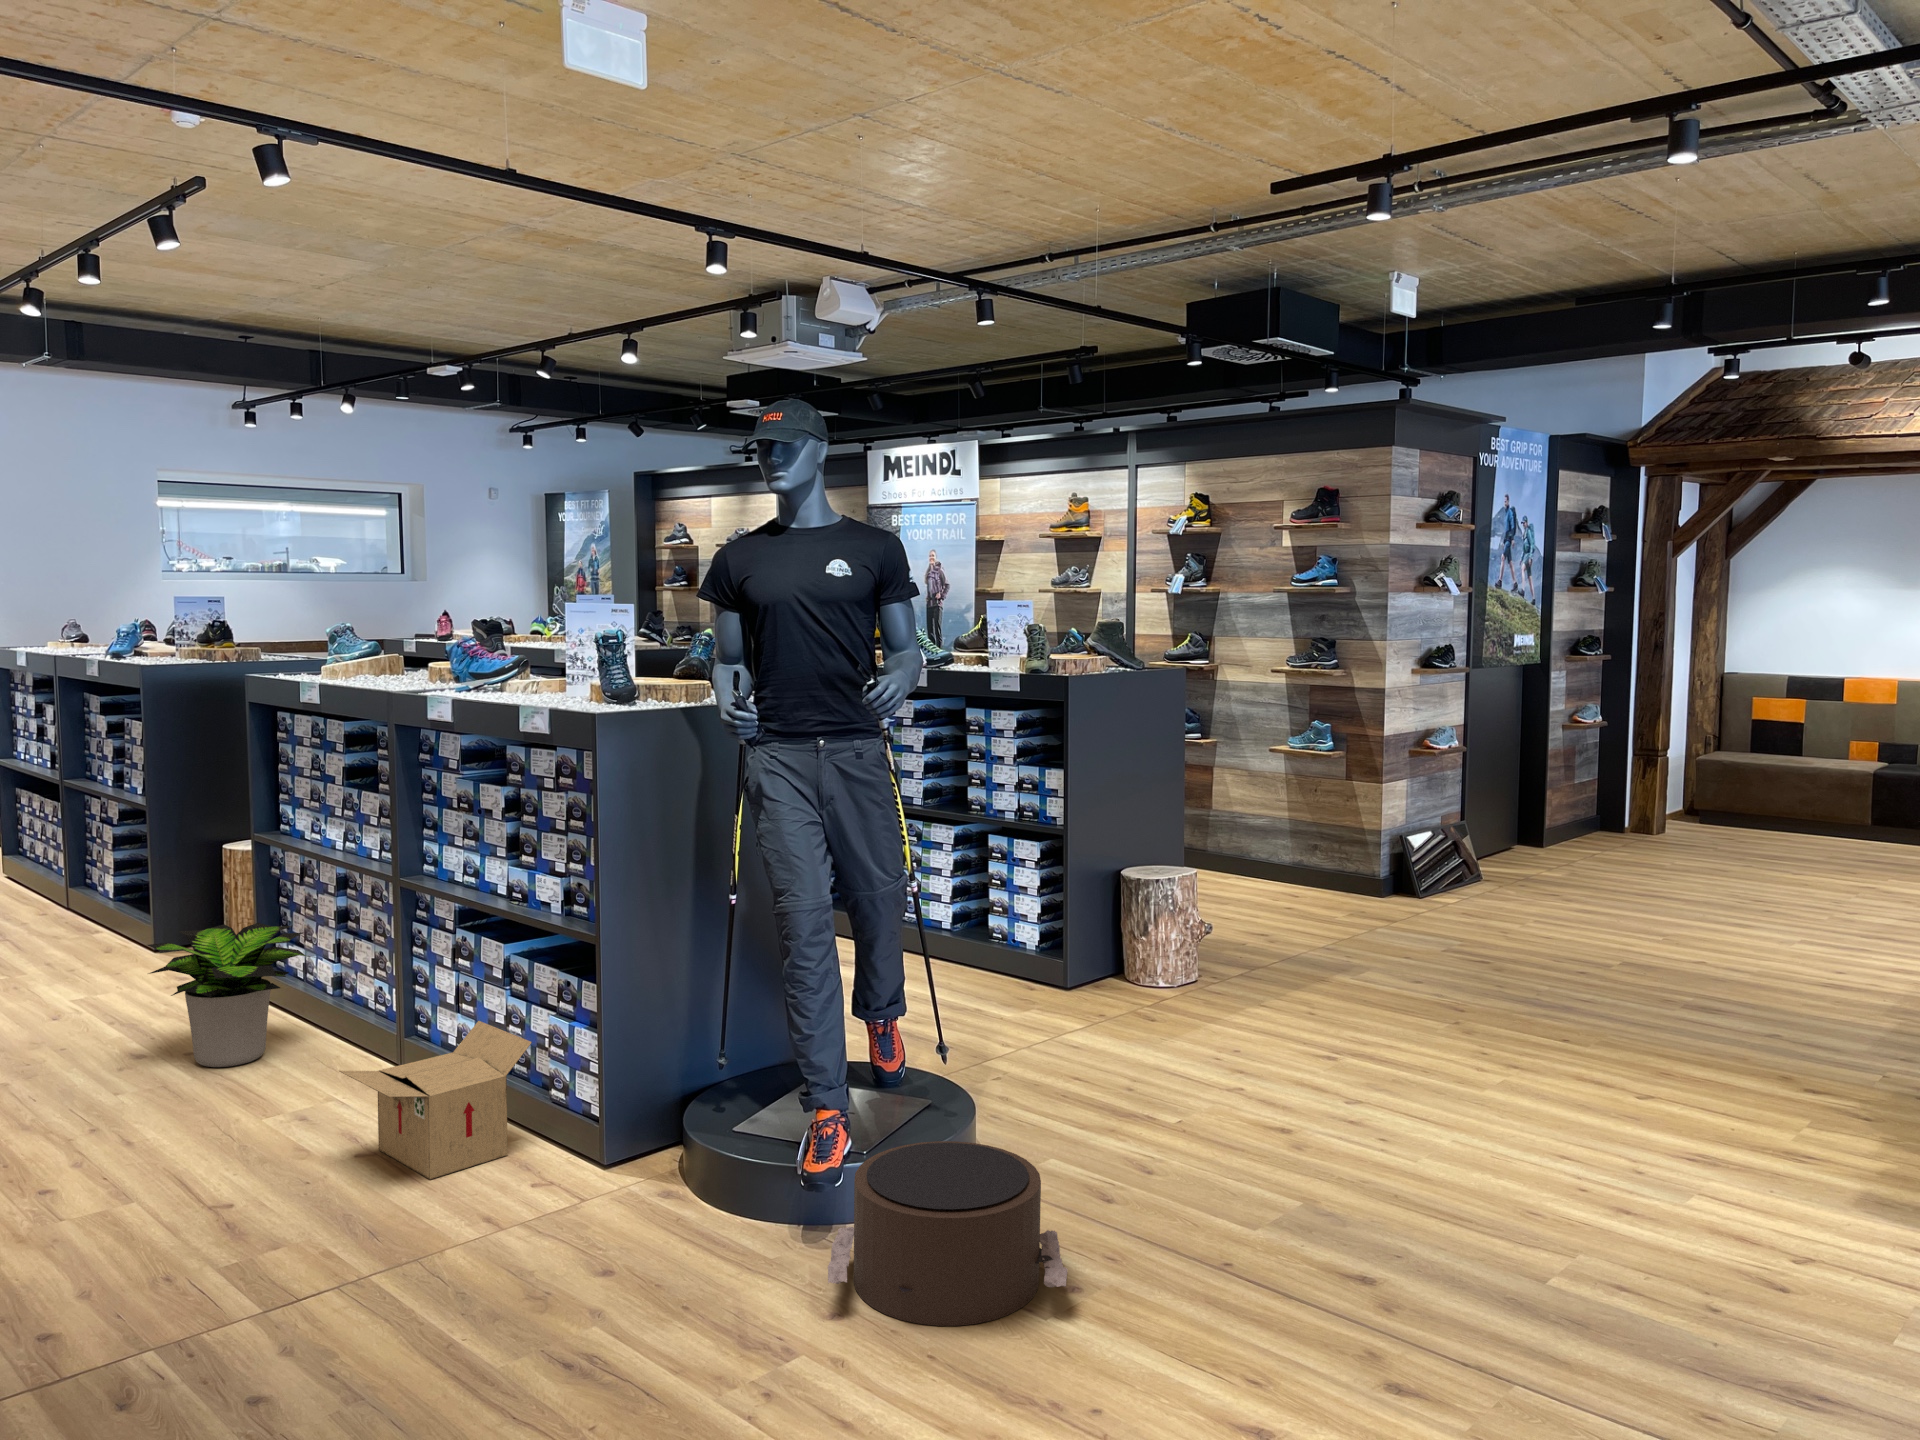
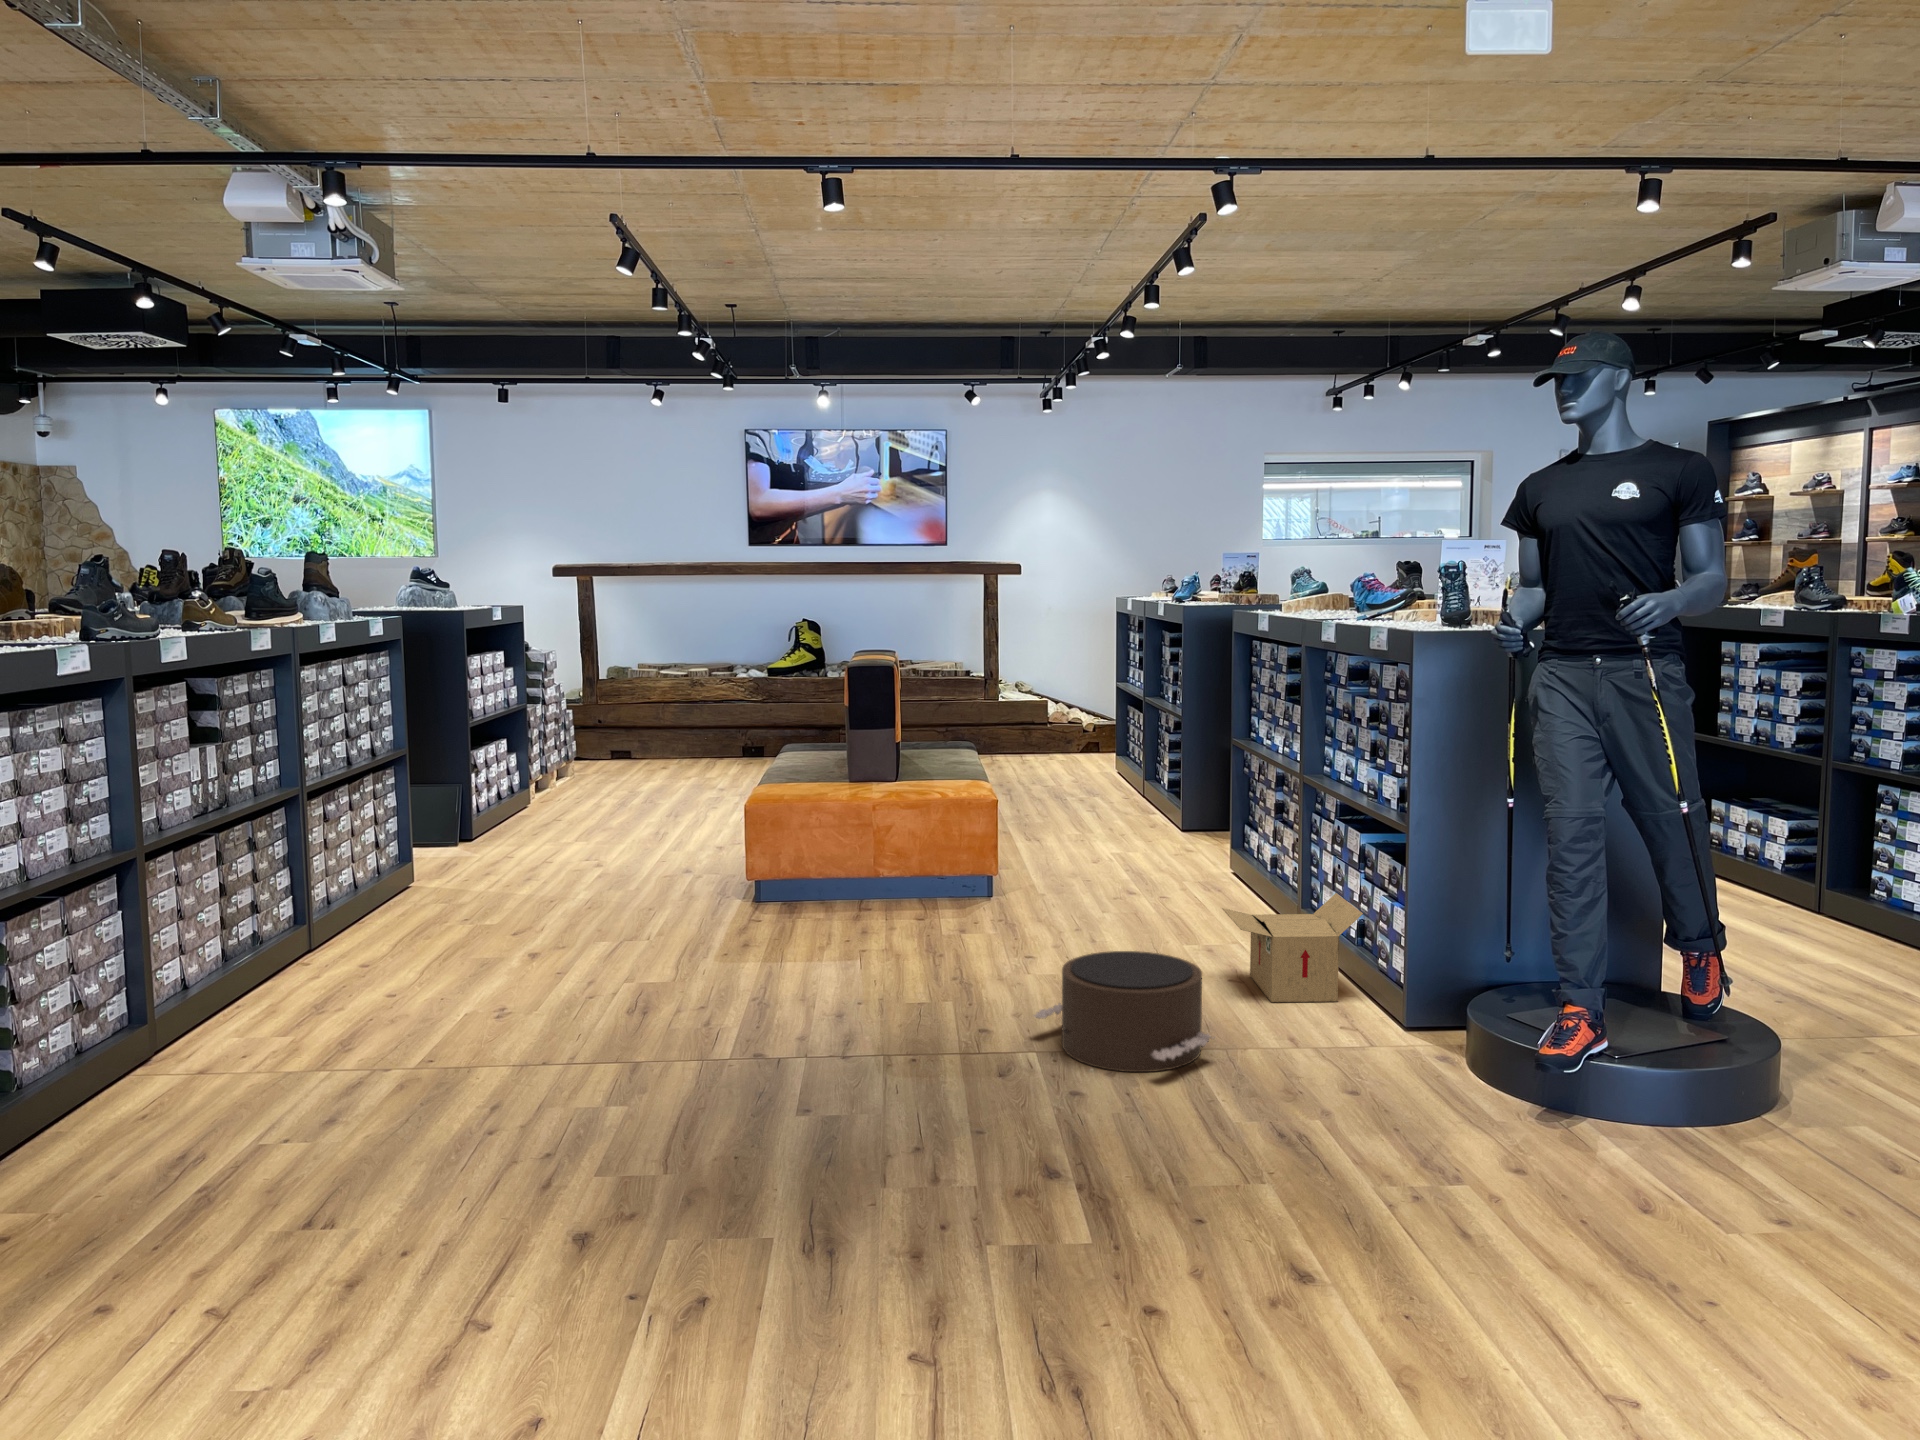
potted plant: present [148,923,311,1067] -> none [1144,802,1262,906]
pouf: present [828,1141,1068,1326] -> present [1034,951,1213,1072]

